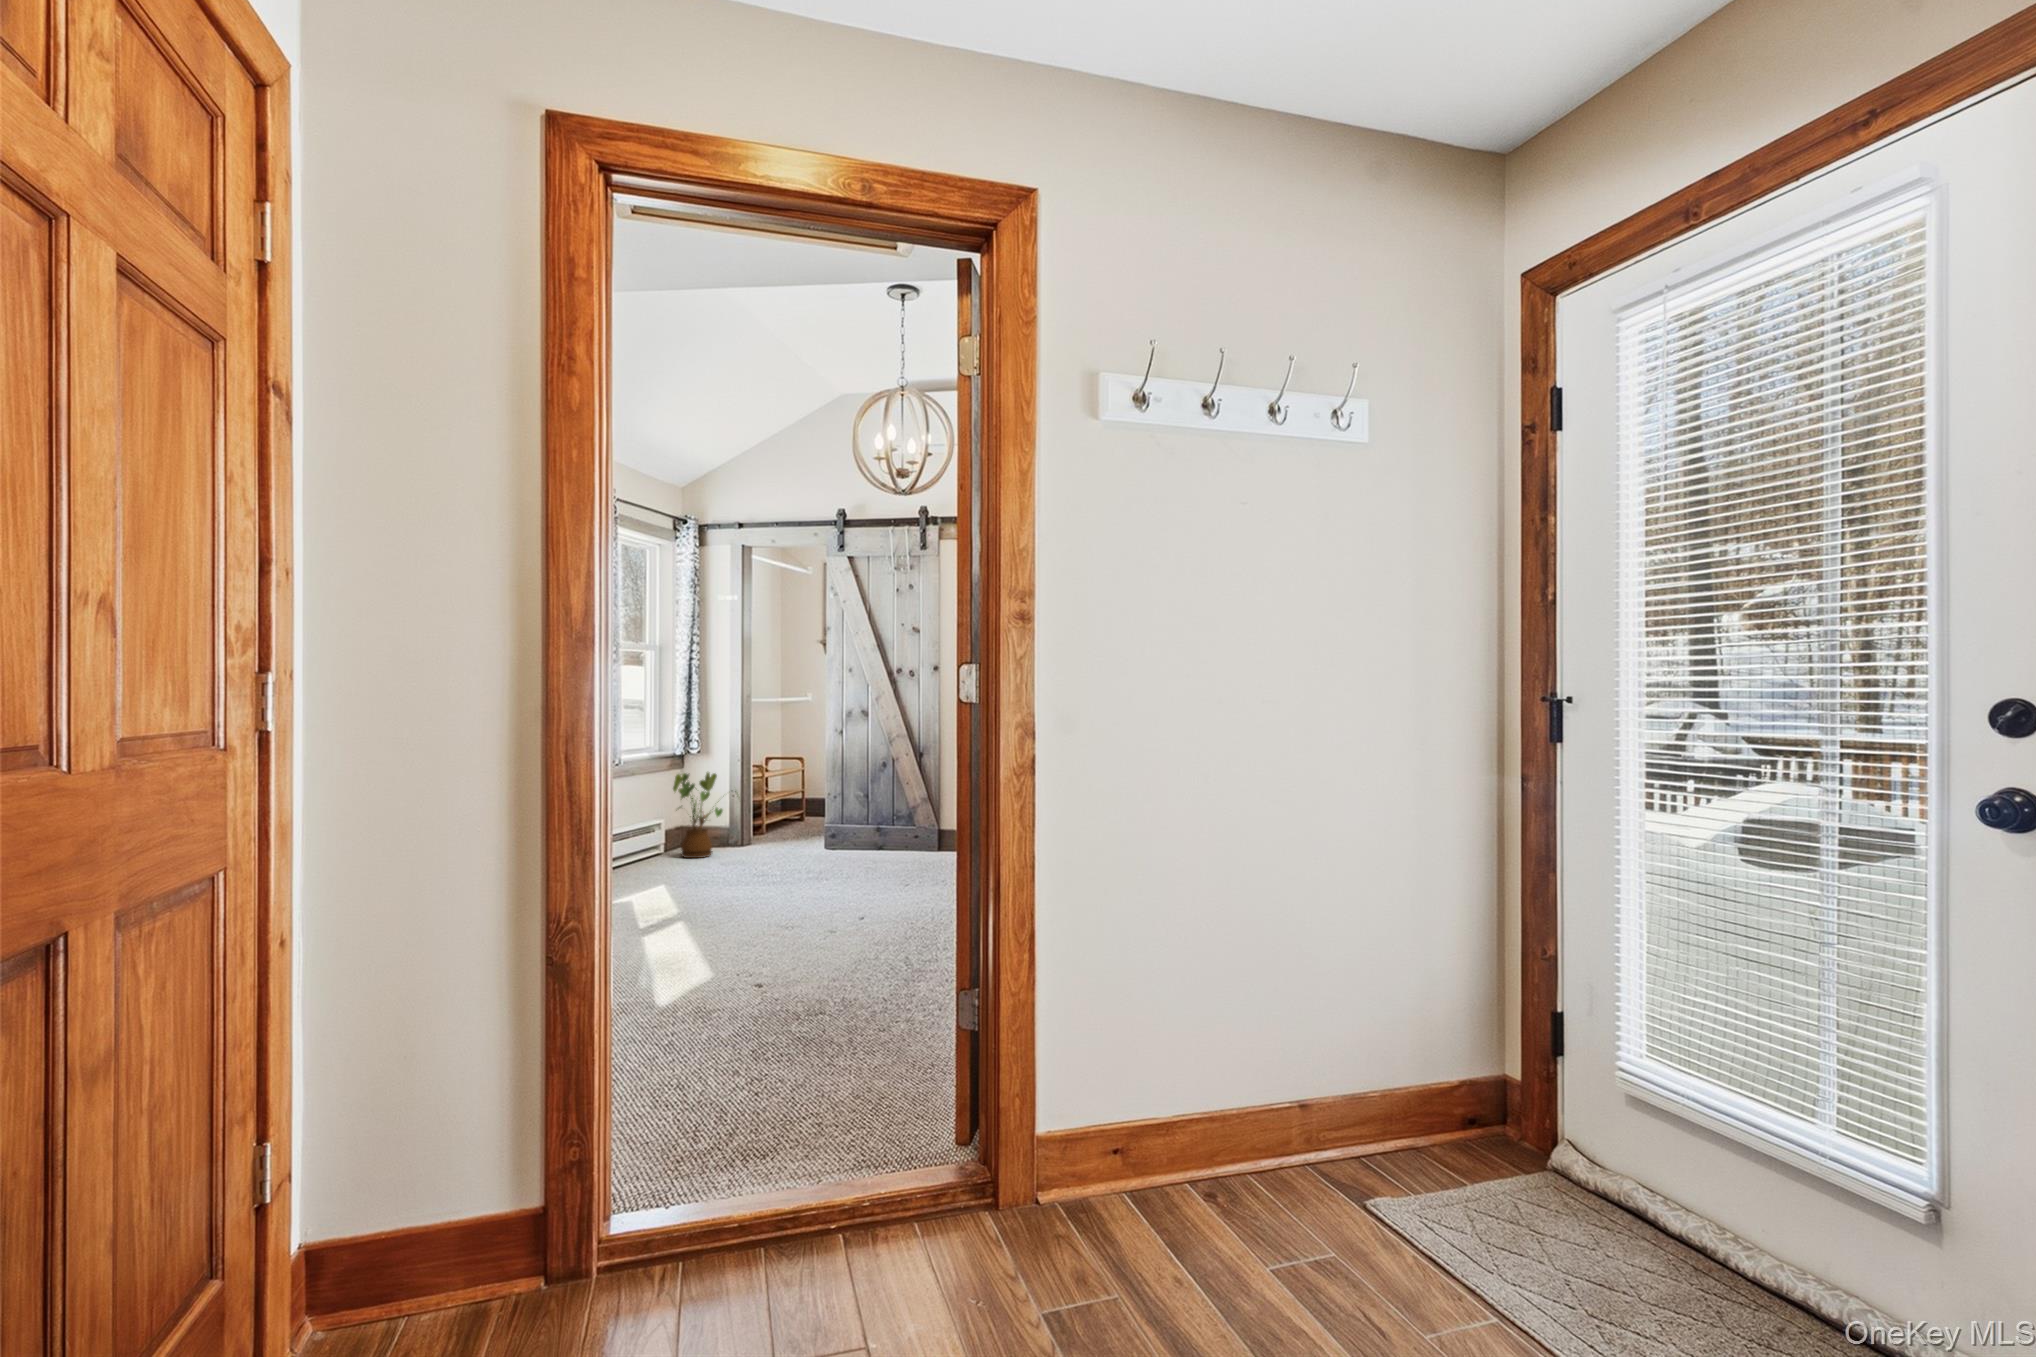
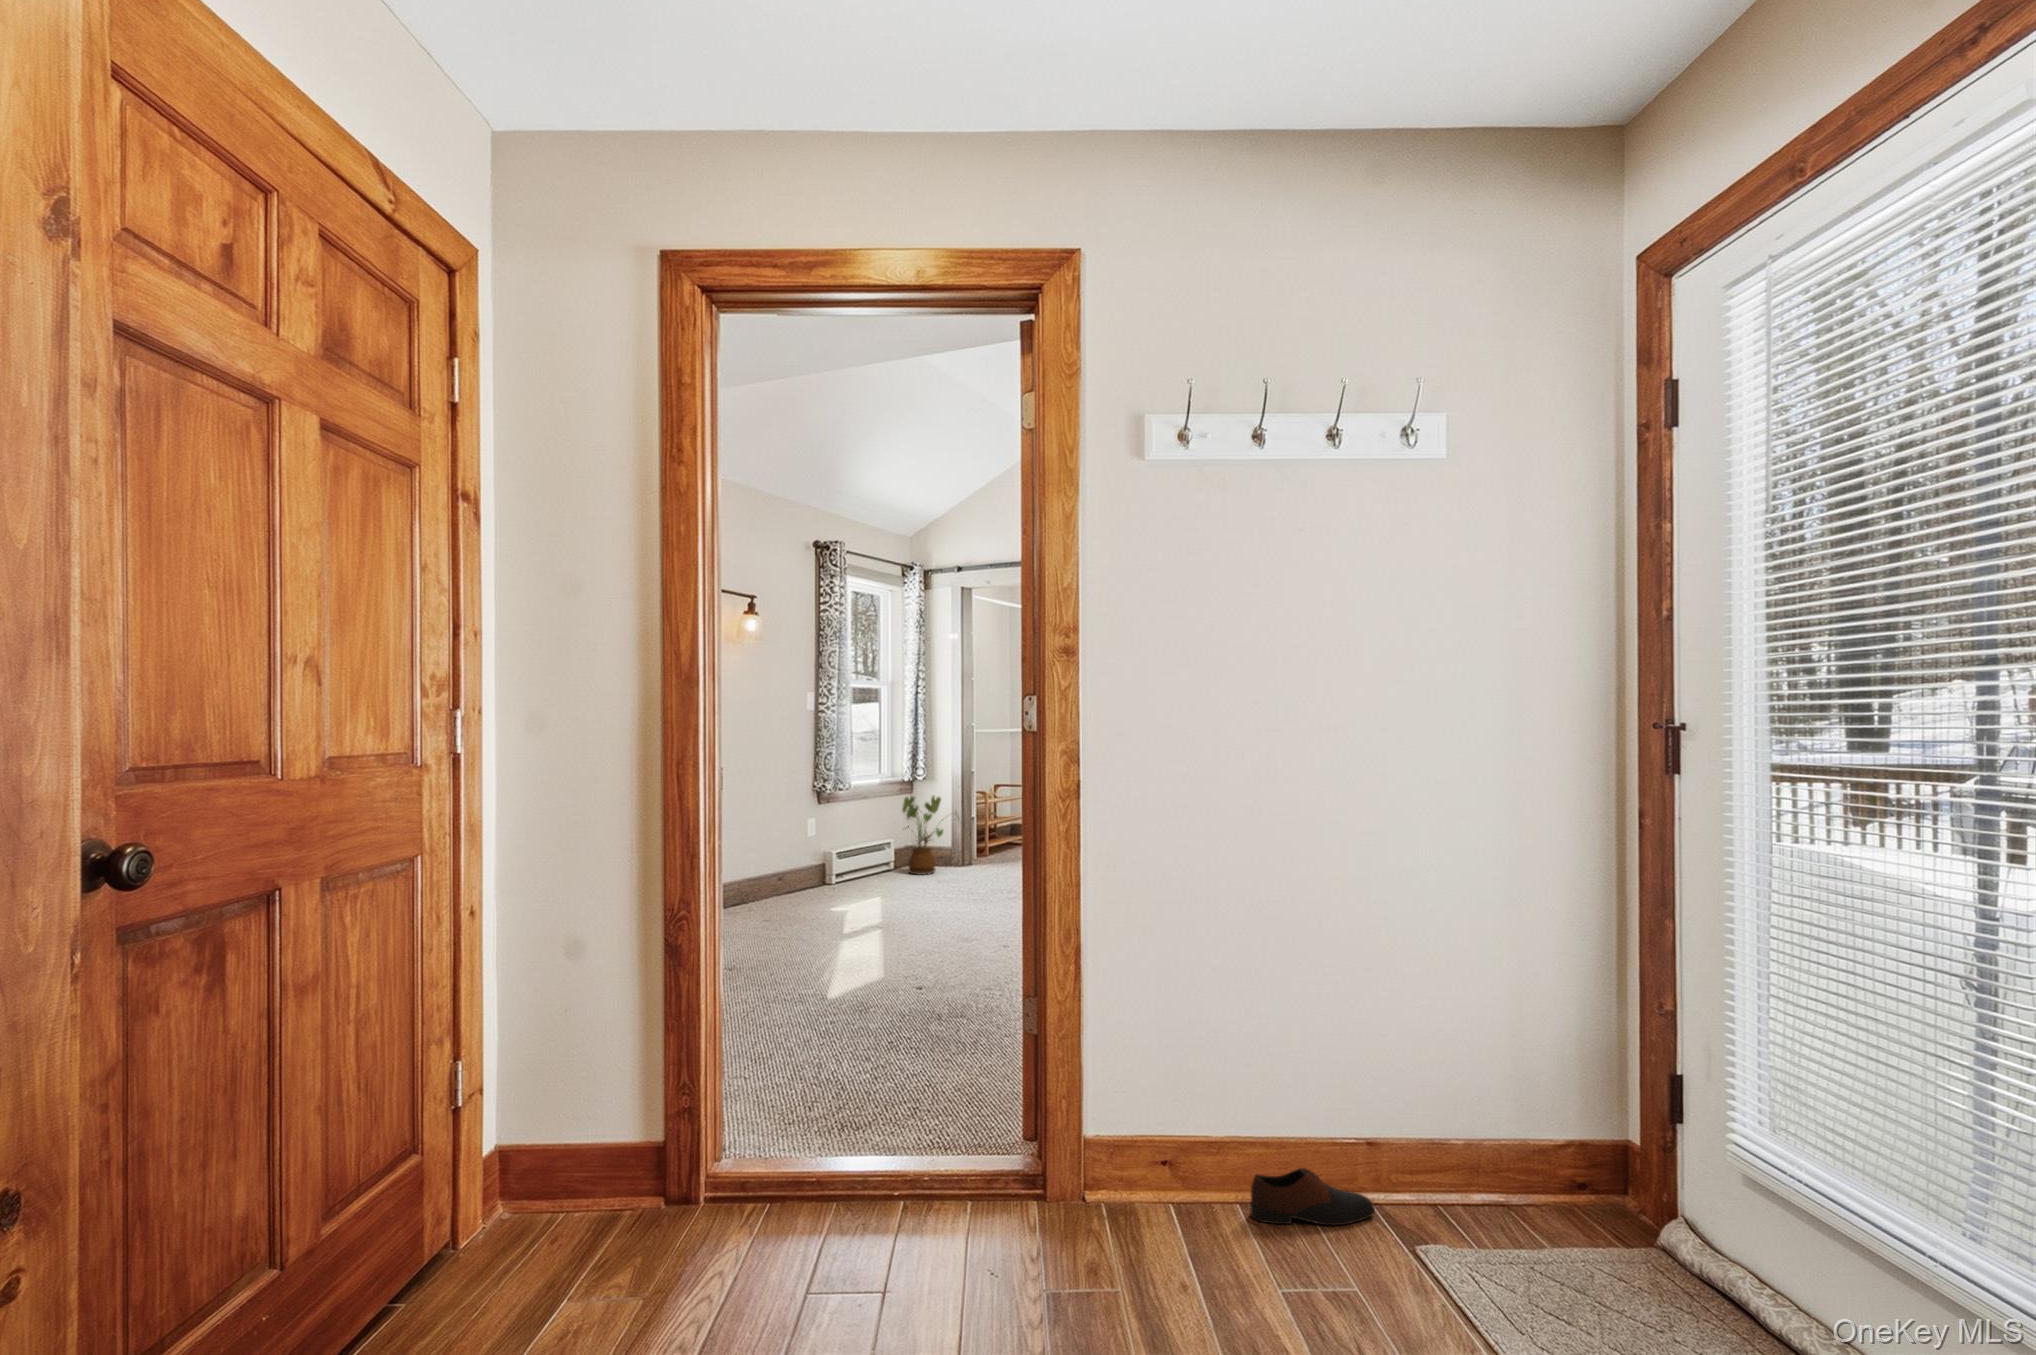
shoe: none [1203,1142,1317,1202] -> present [1250,1168,1375,1225]

